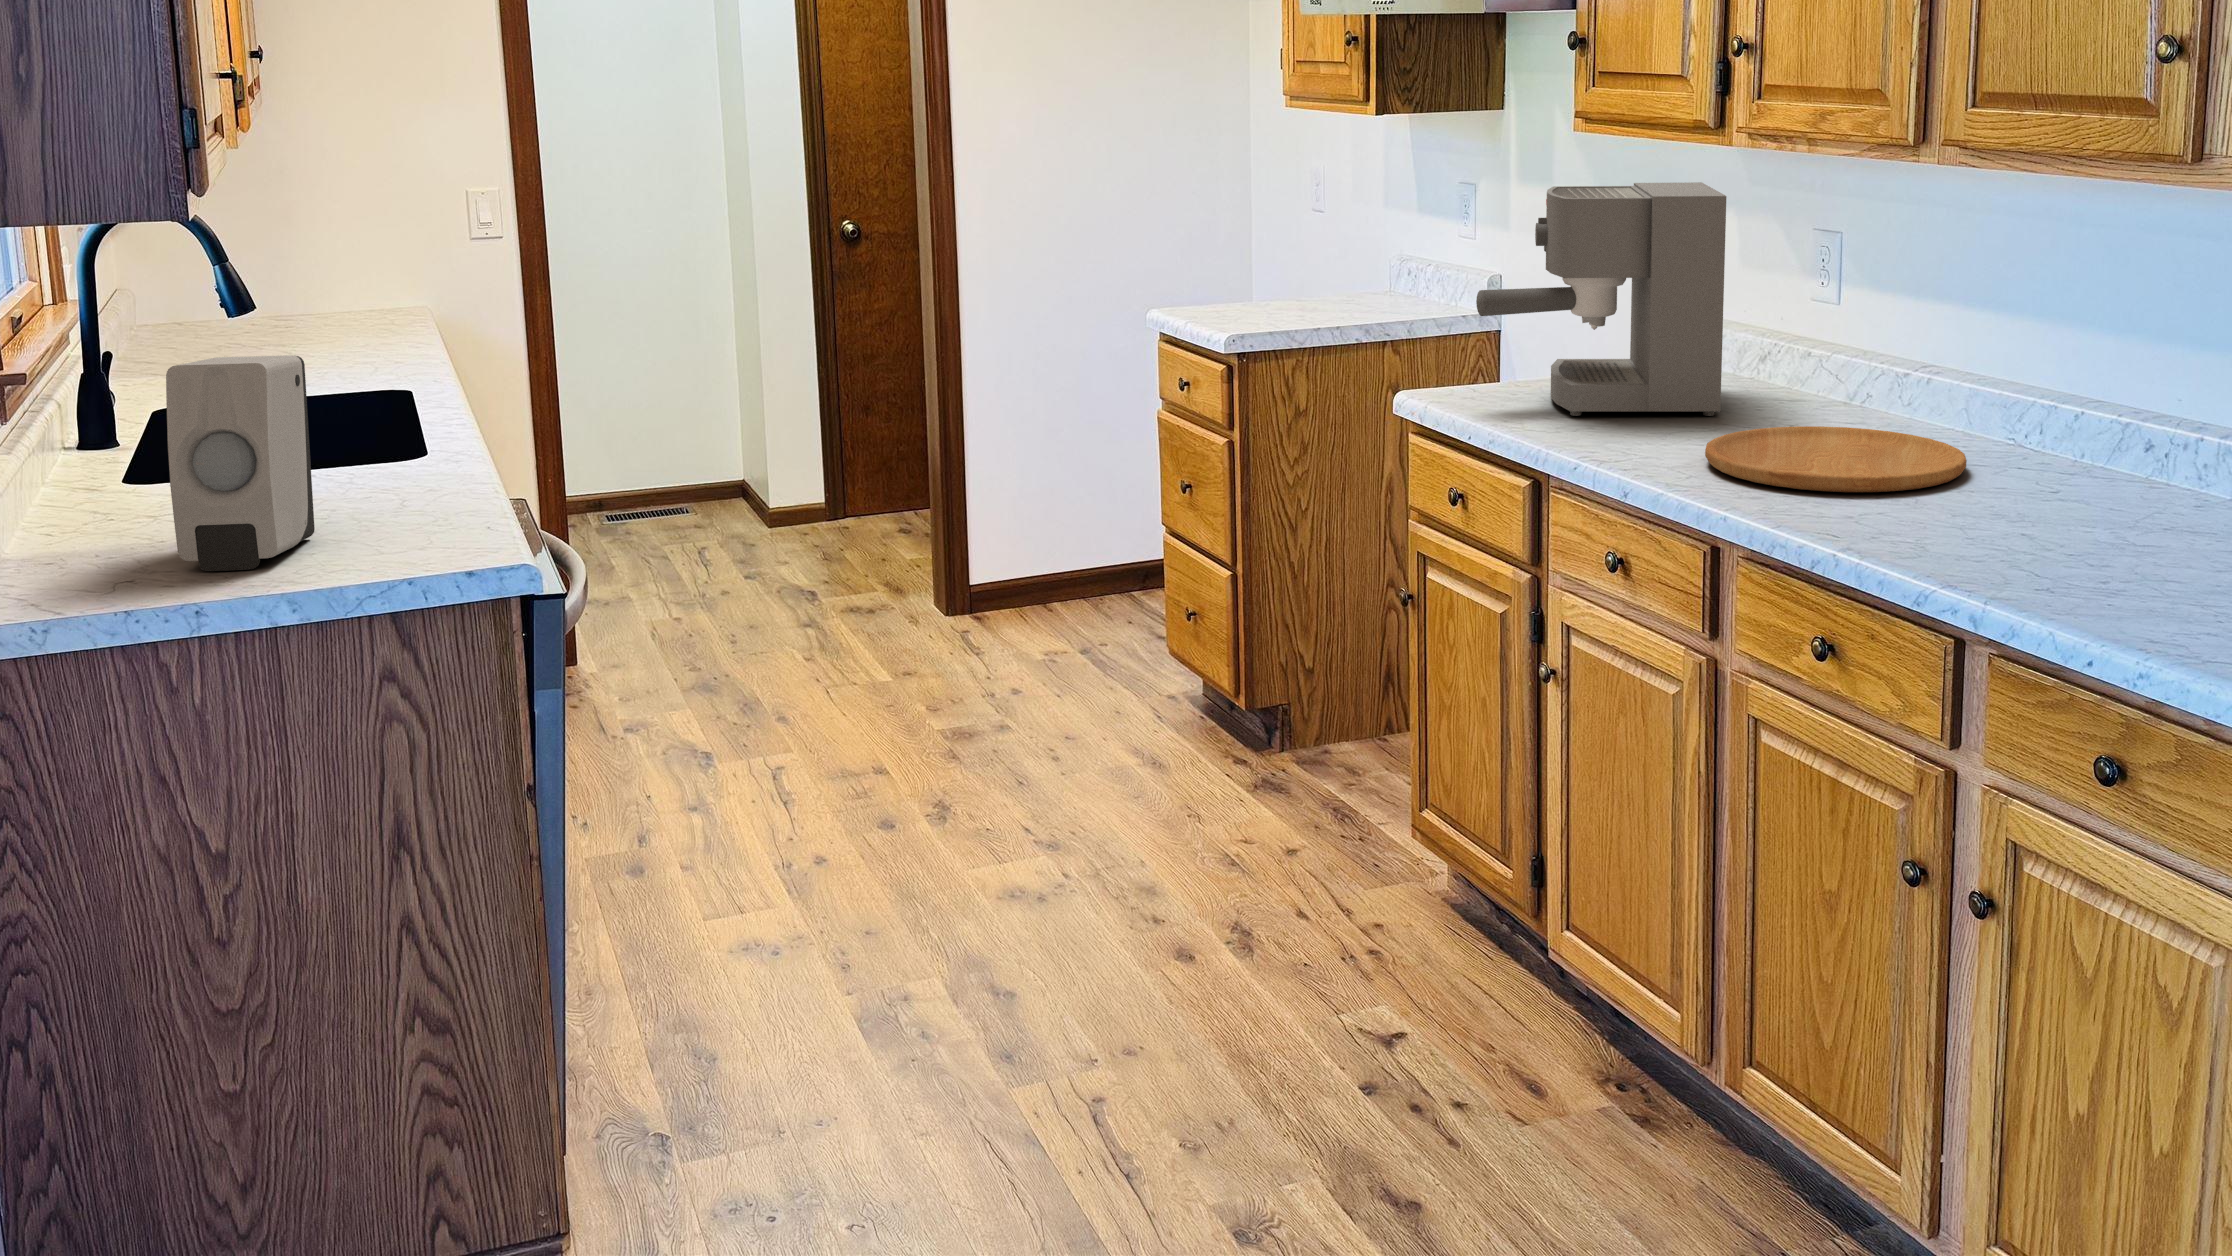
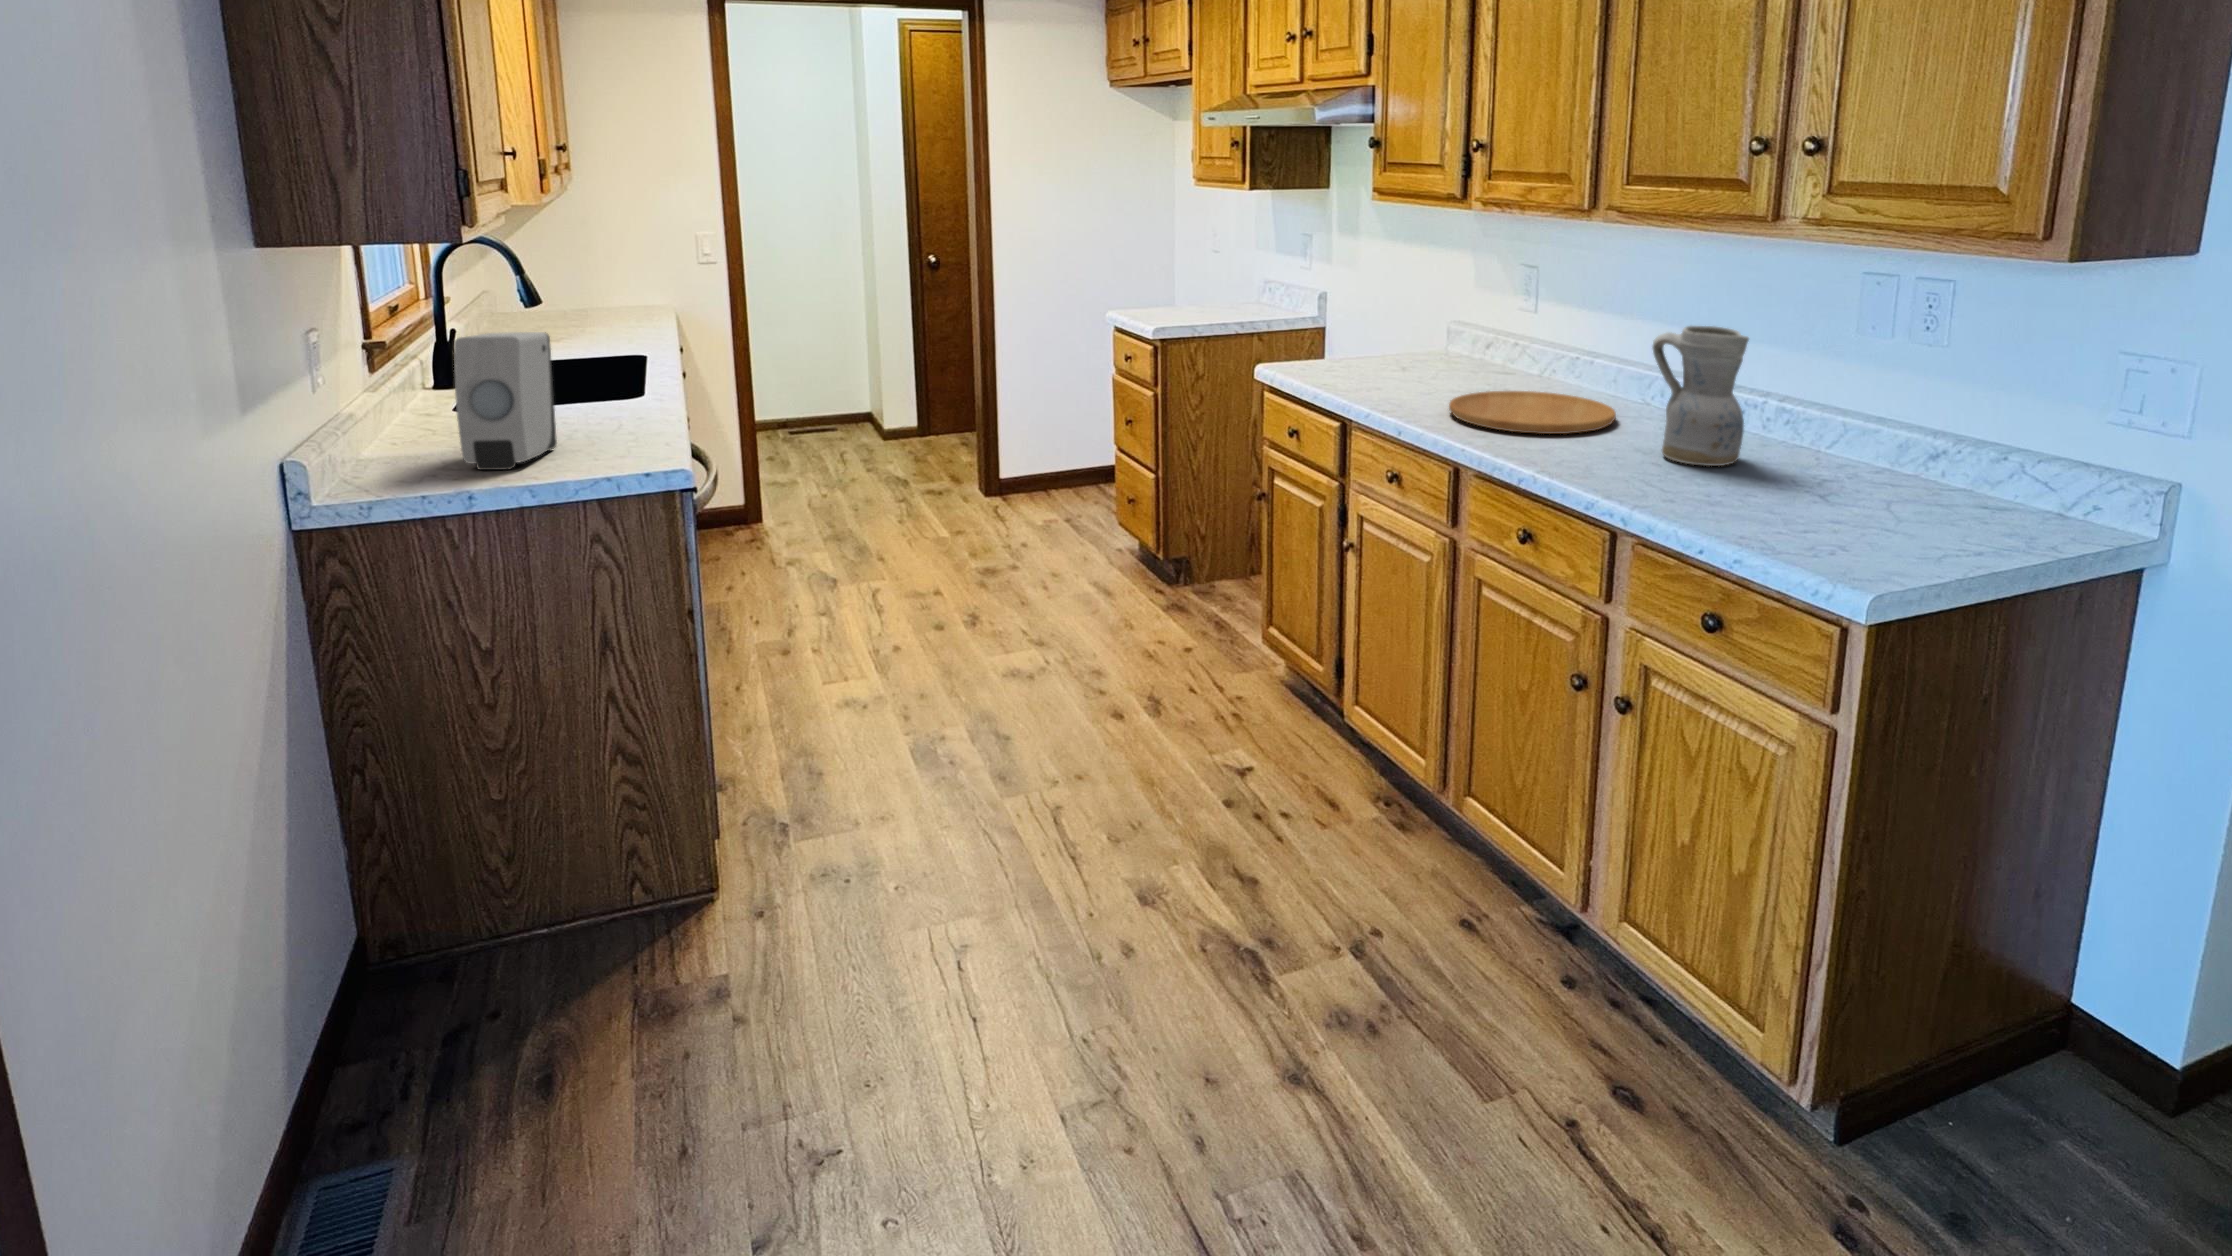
coffee maker: present [1476,182,1726,416] -> none [1306,236,1465,383]
ceramic pitcher: none [2017,321,2163,537] -> present [1653,326,1749,466]

